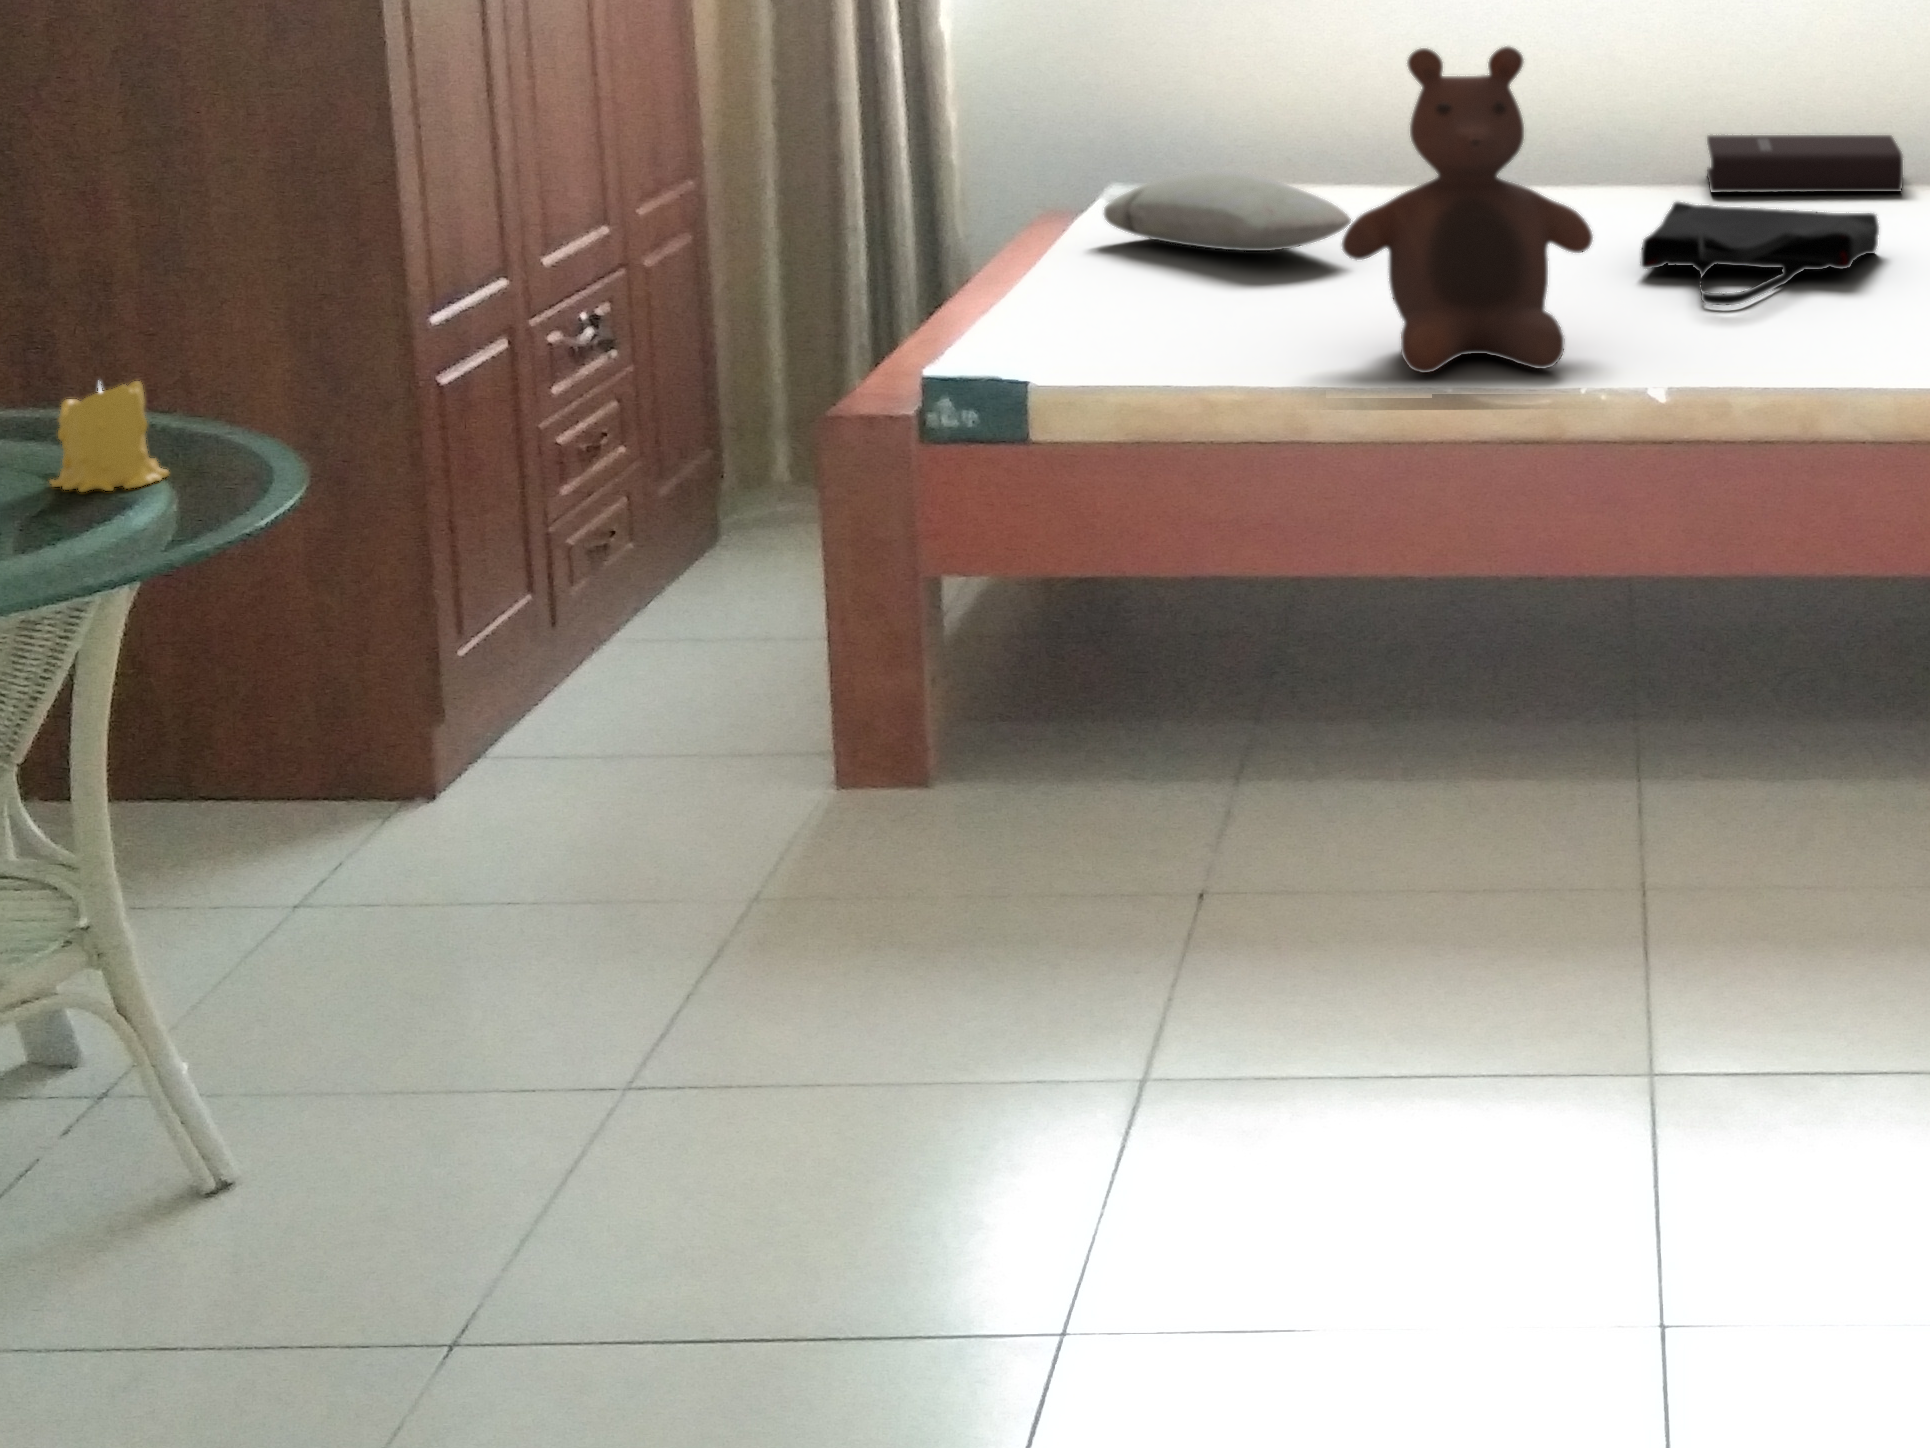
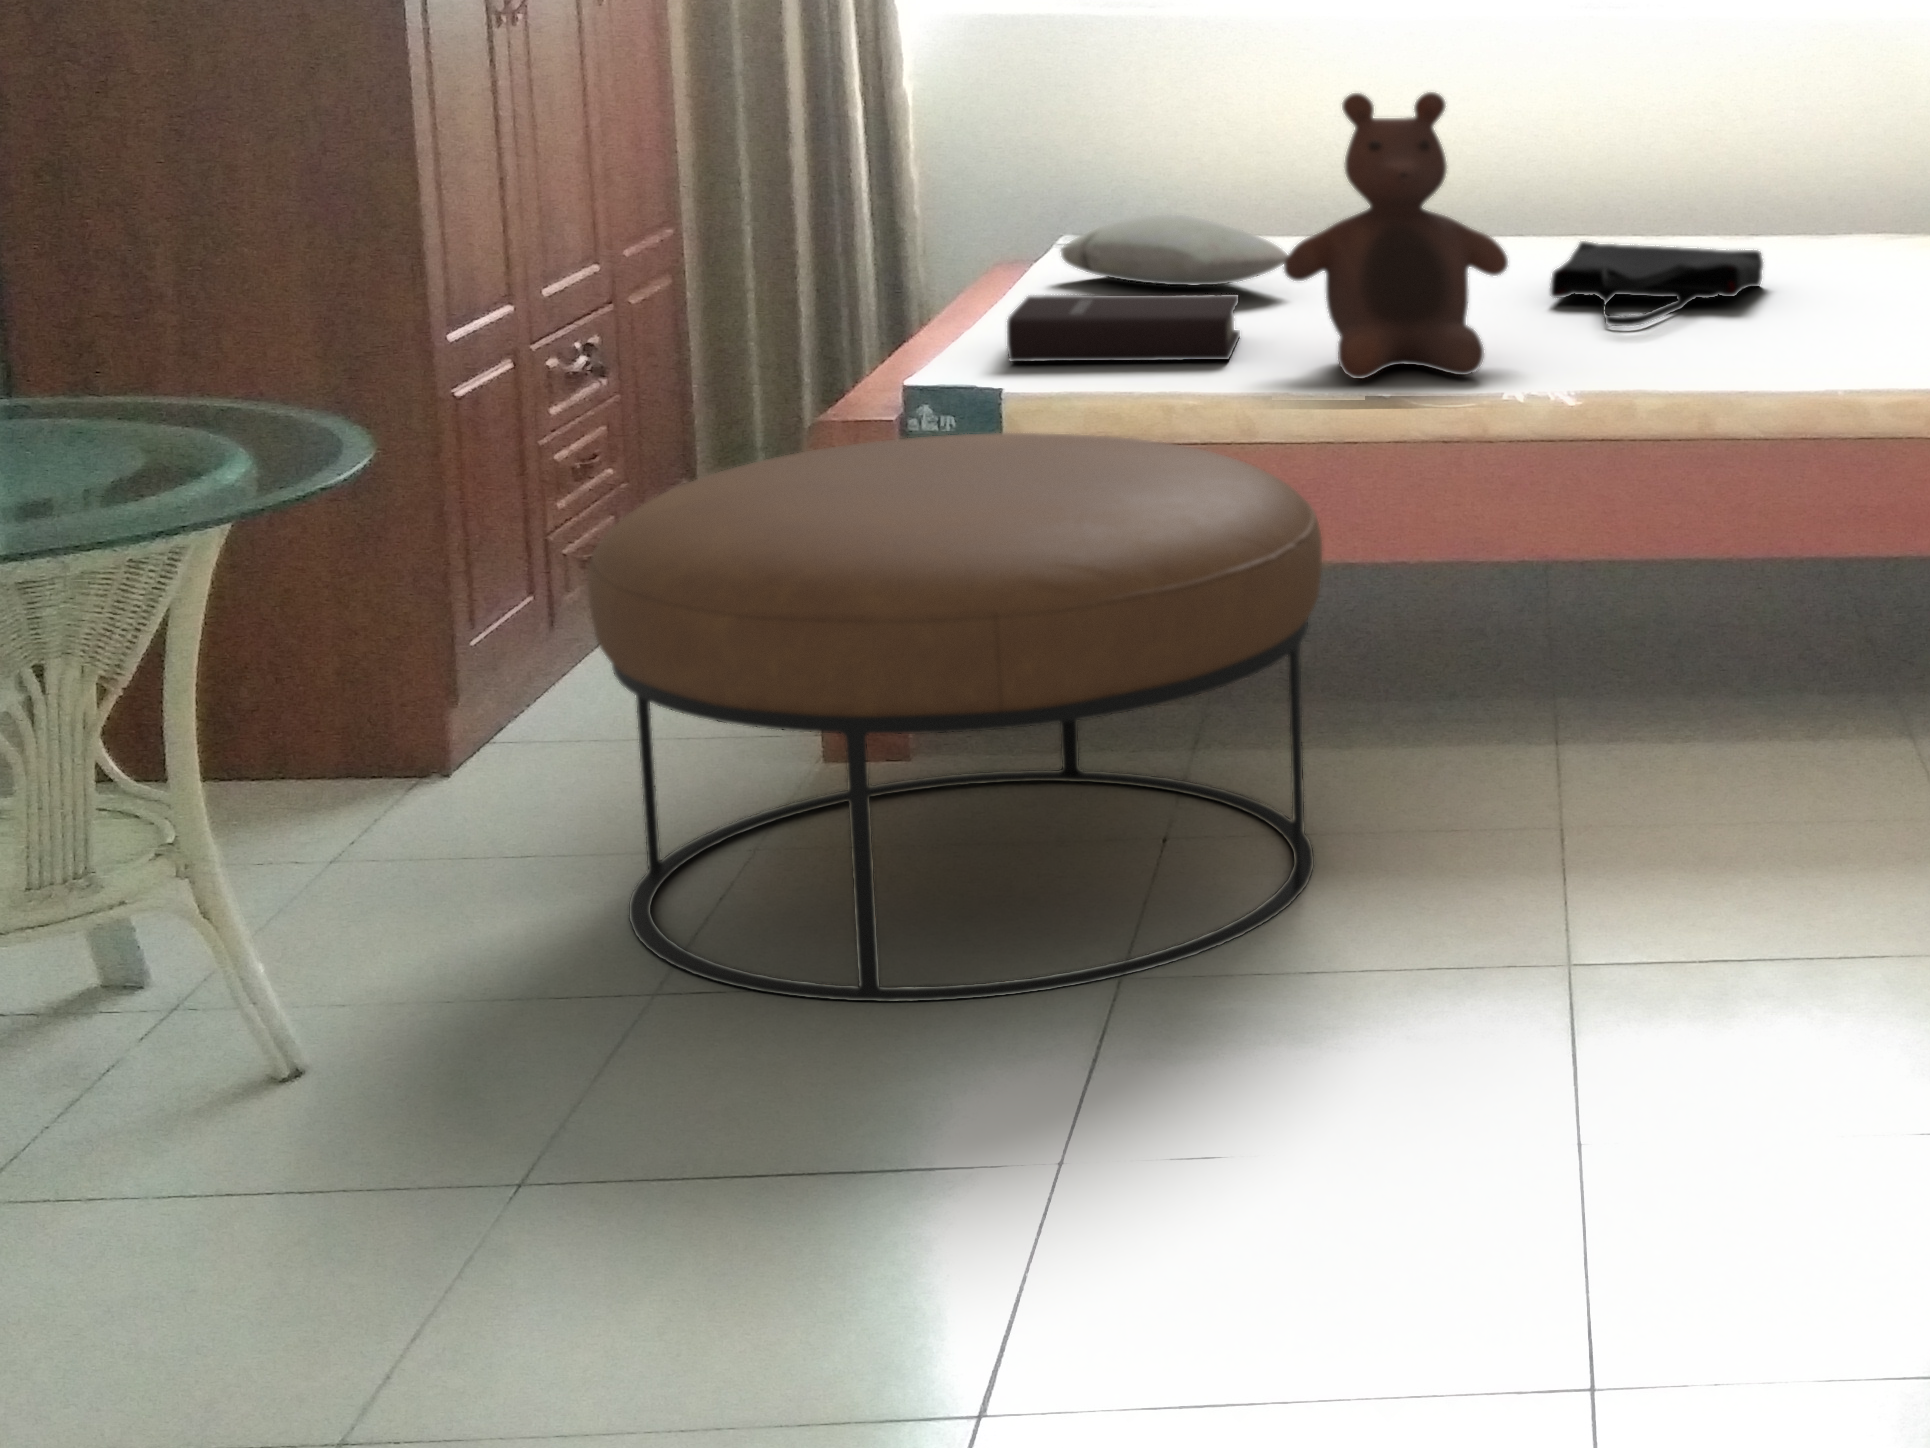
book: present [1707,135,1903,193] -> present [1007,294,1240,362]
candle: present [50,381,169,492] -> none [144,348,252,448]
ottoman: none [560,441,1378,1106] -> present [588,433,1322,1002]

